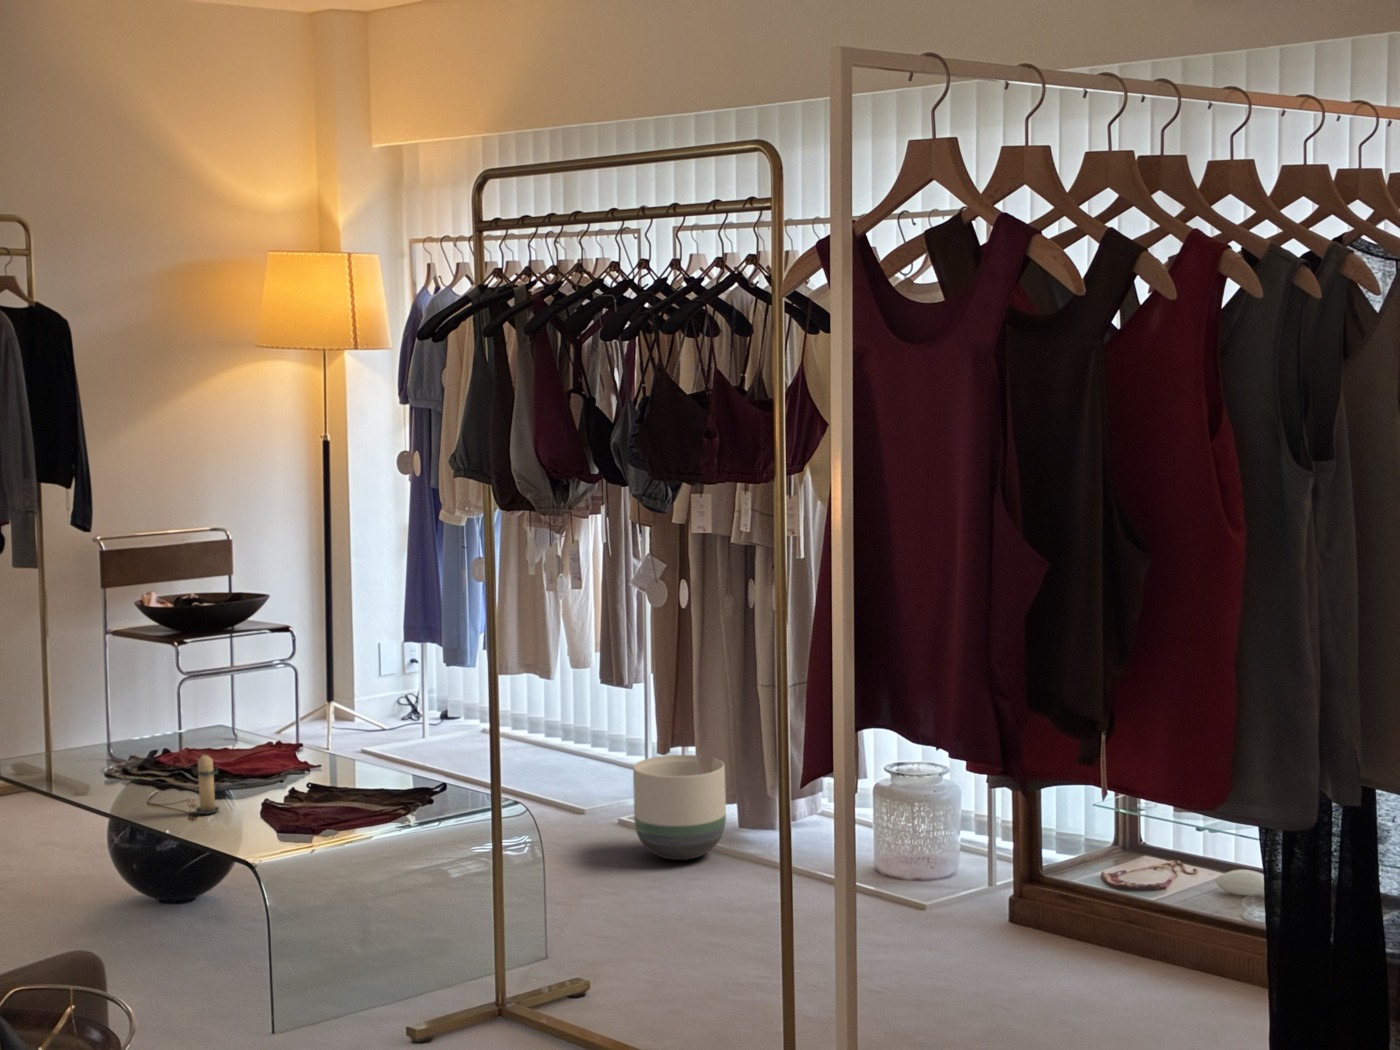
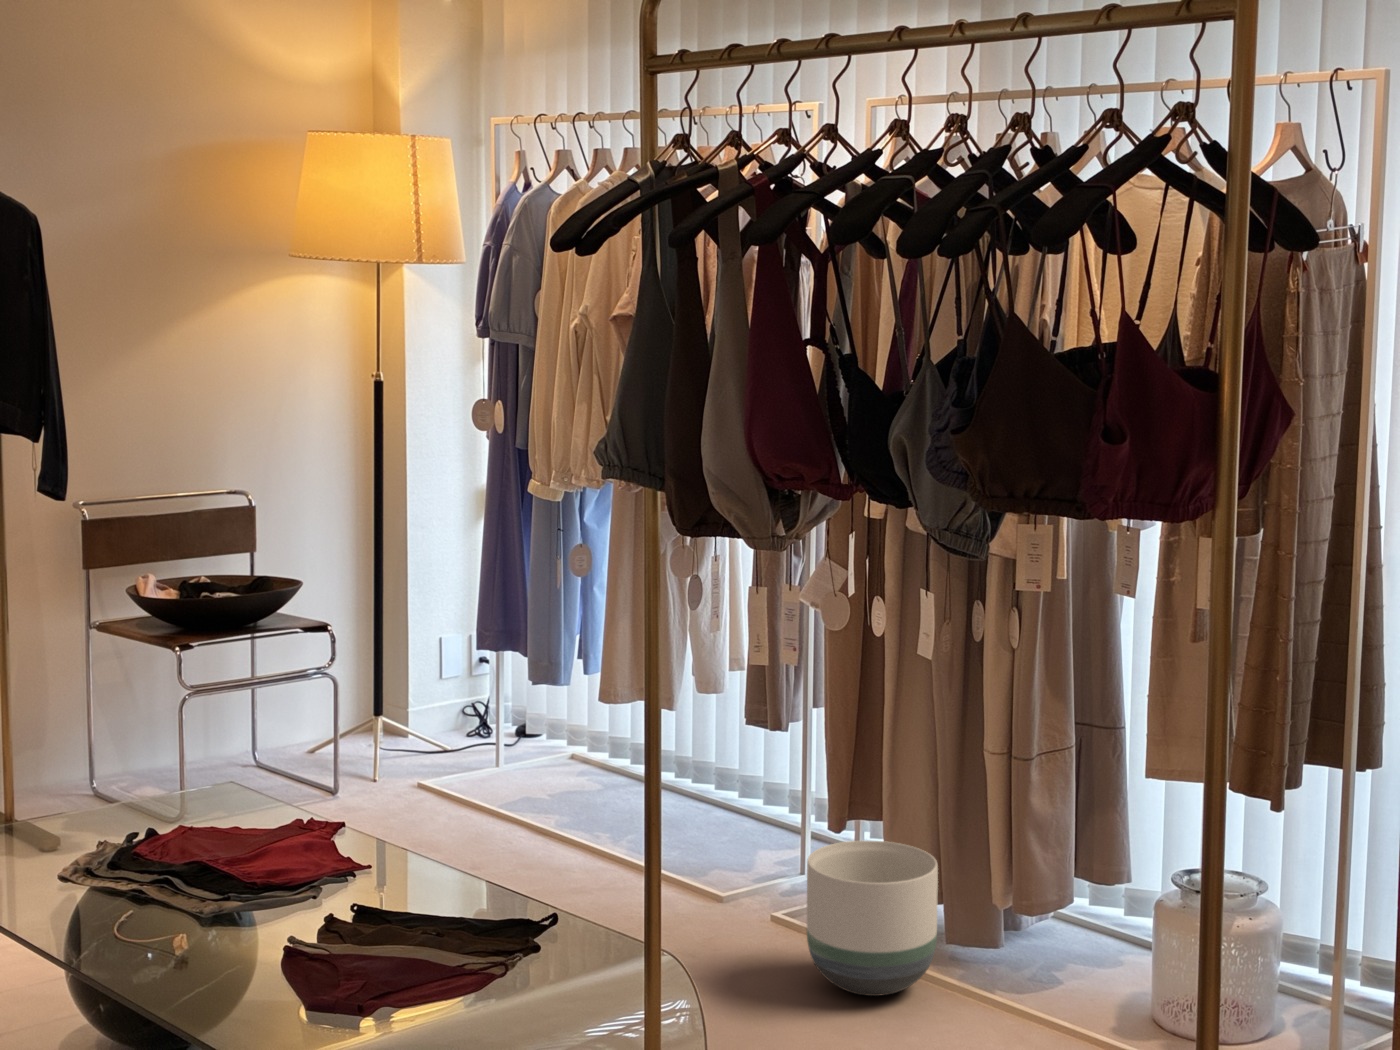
candle: present [193,754,219,814] -> none [175,866,225,963]

